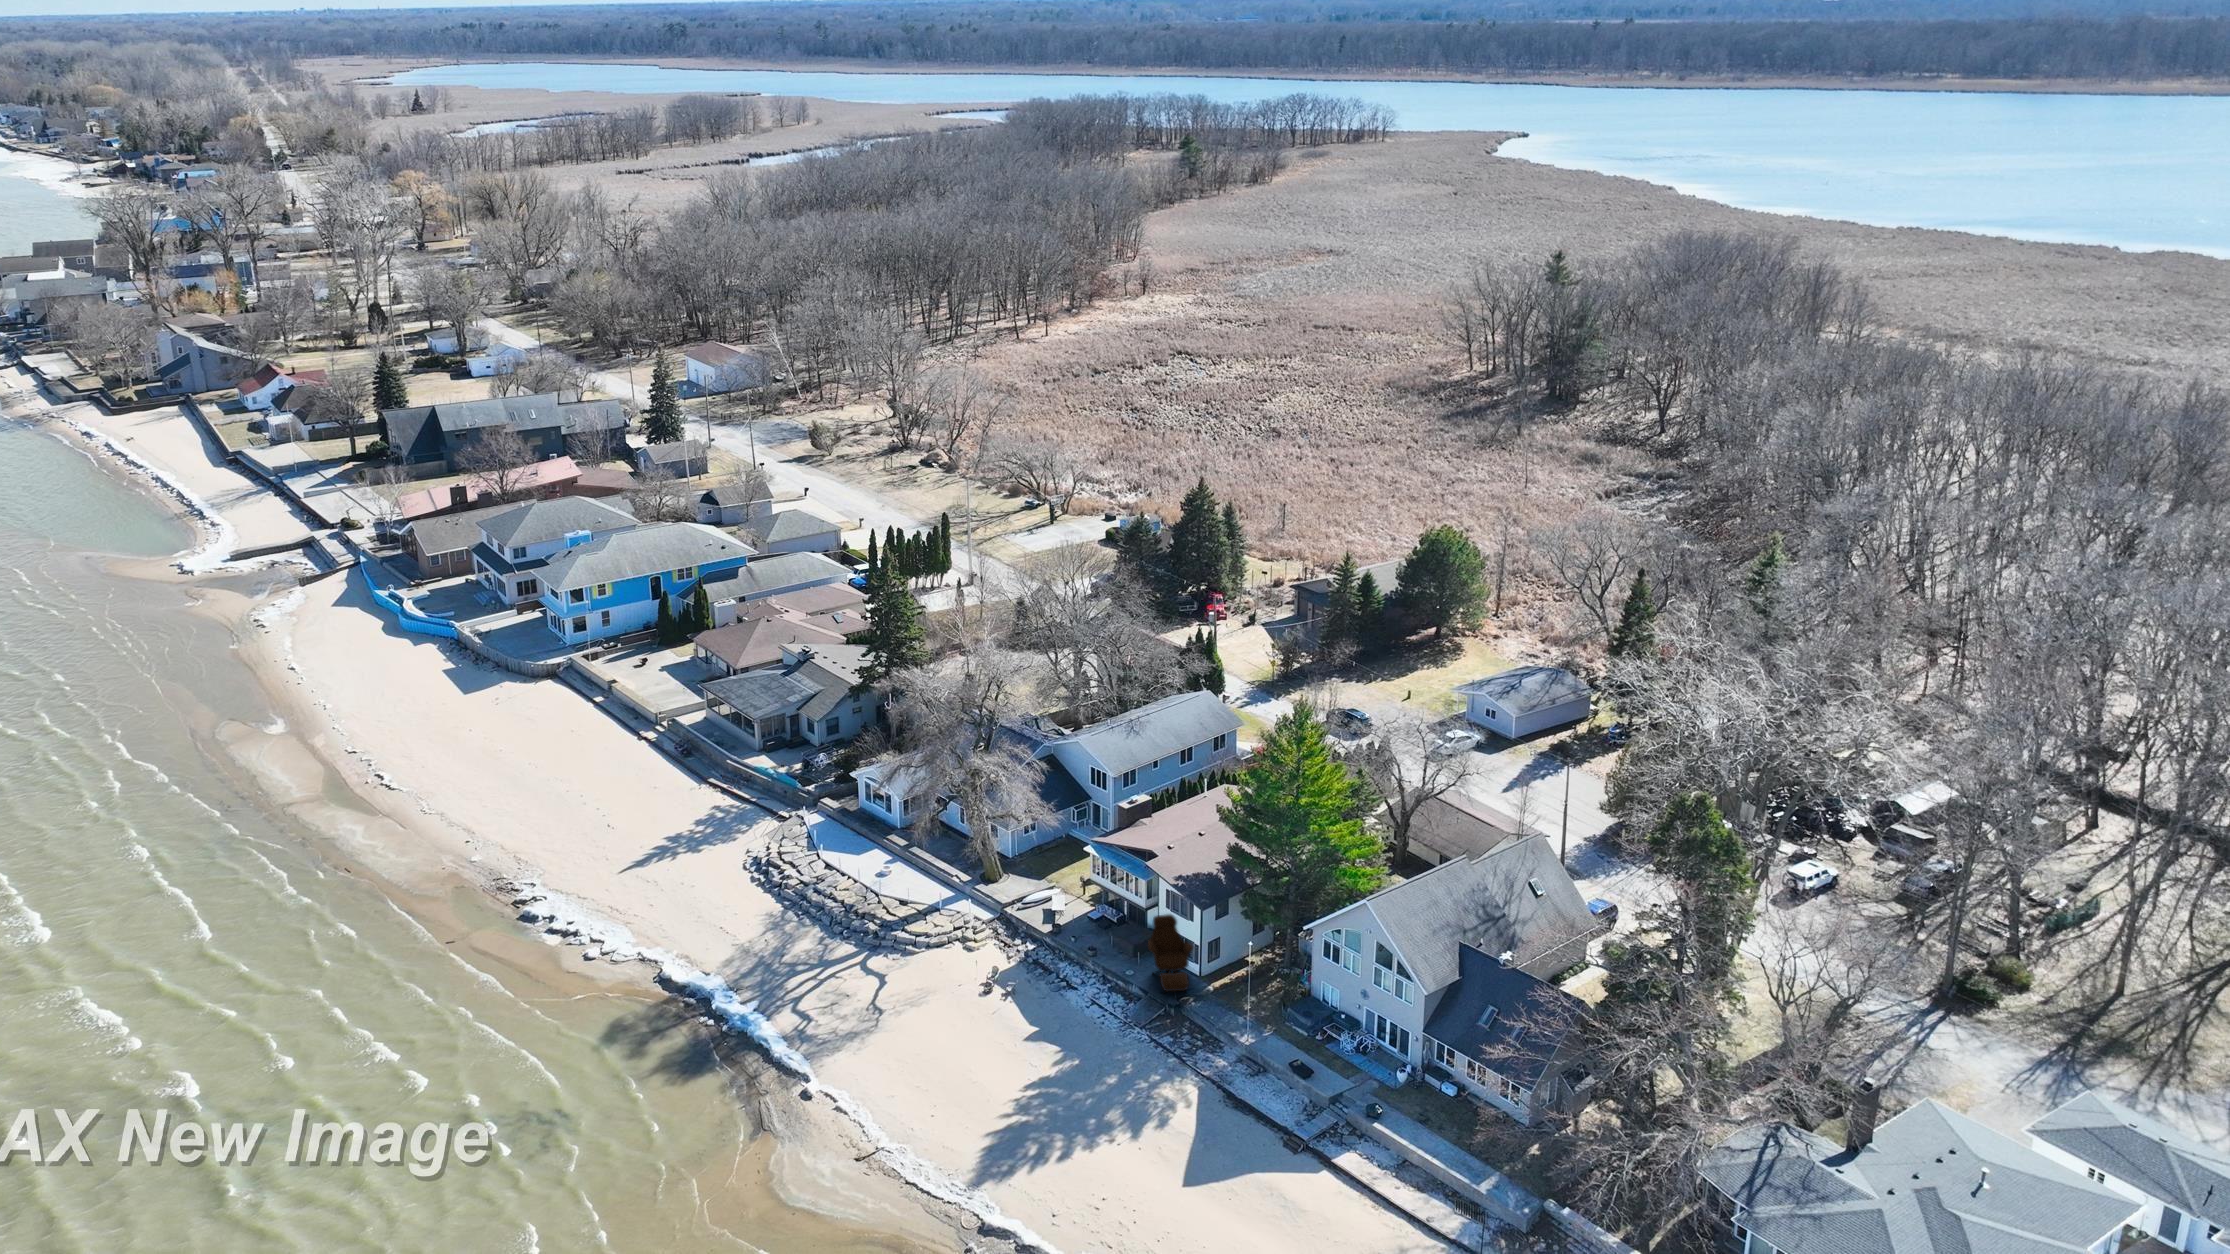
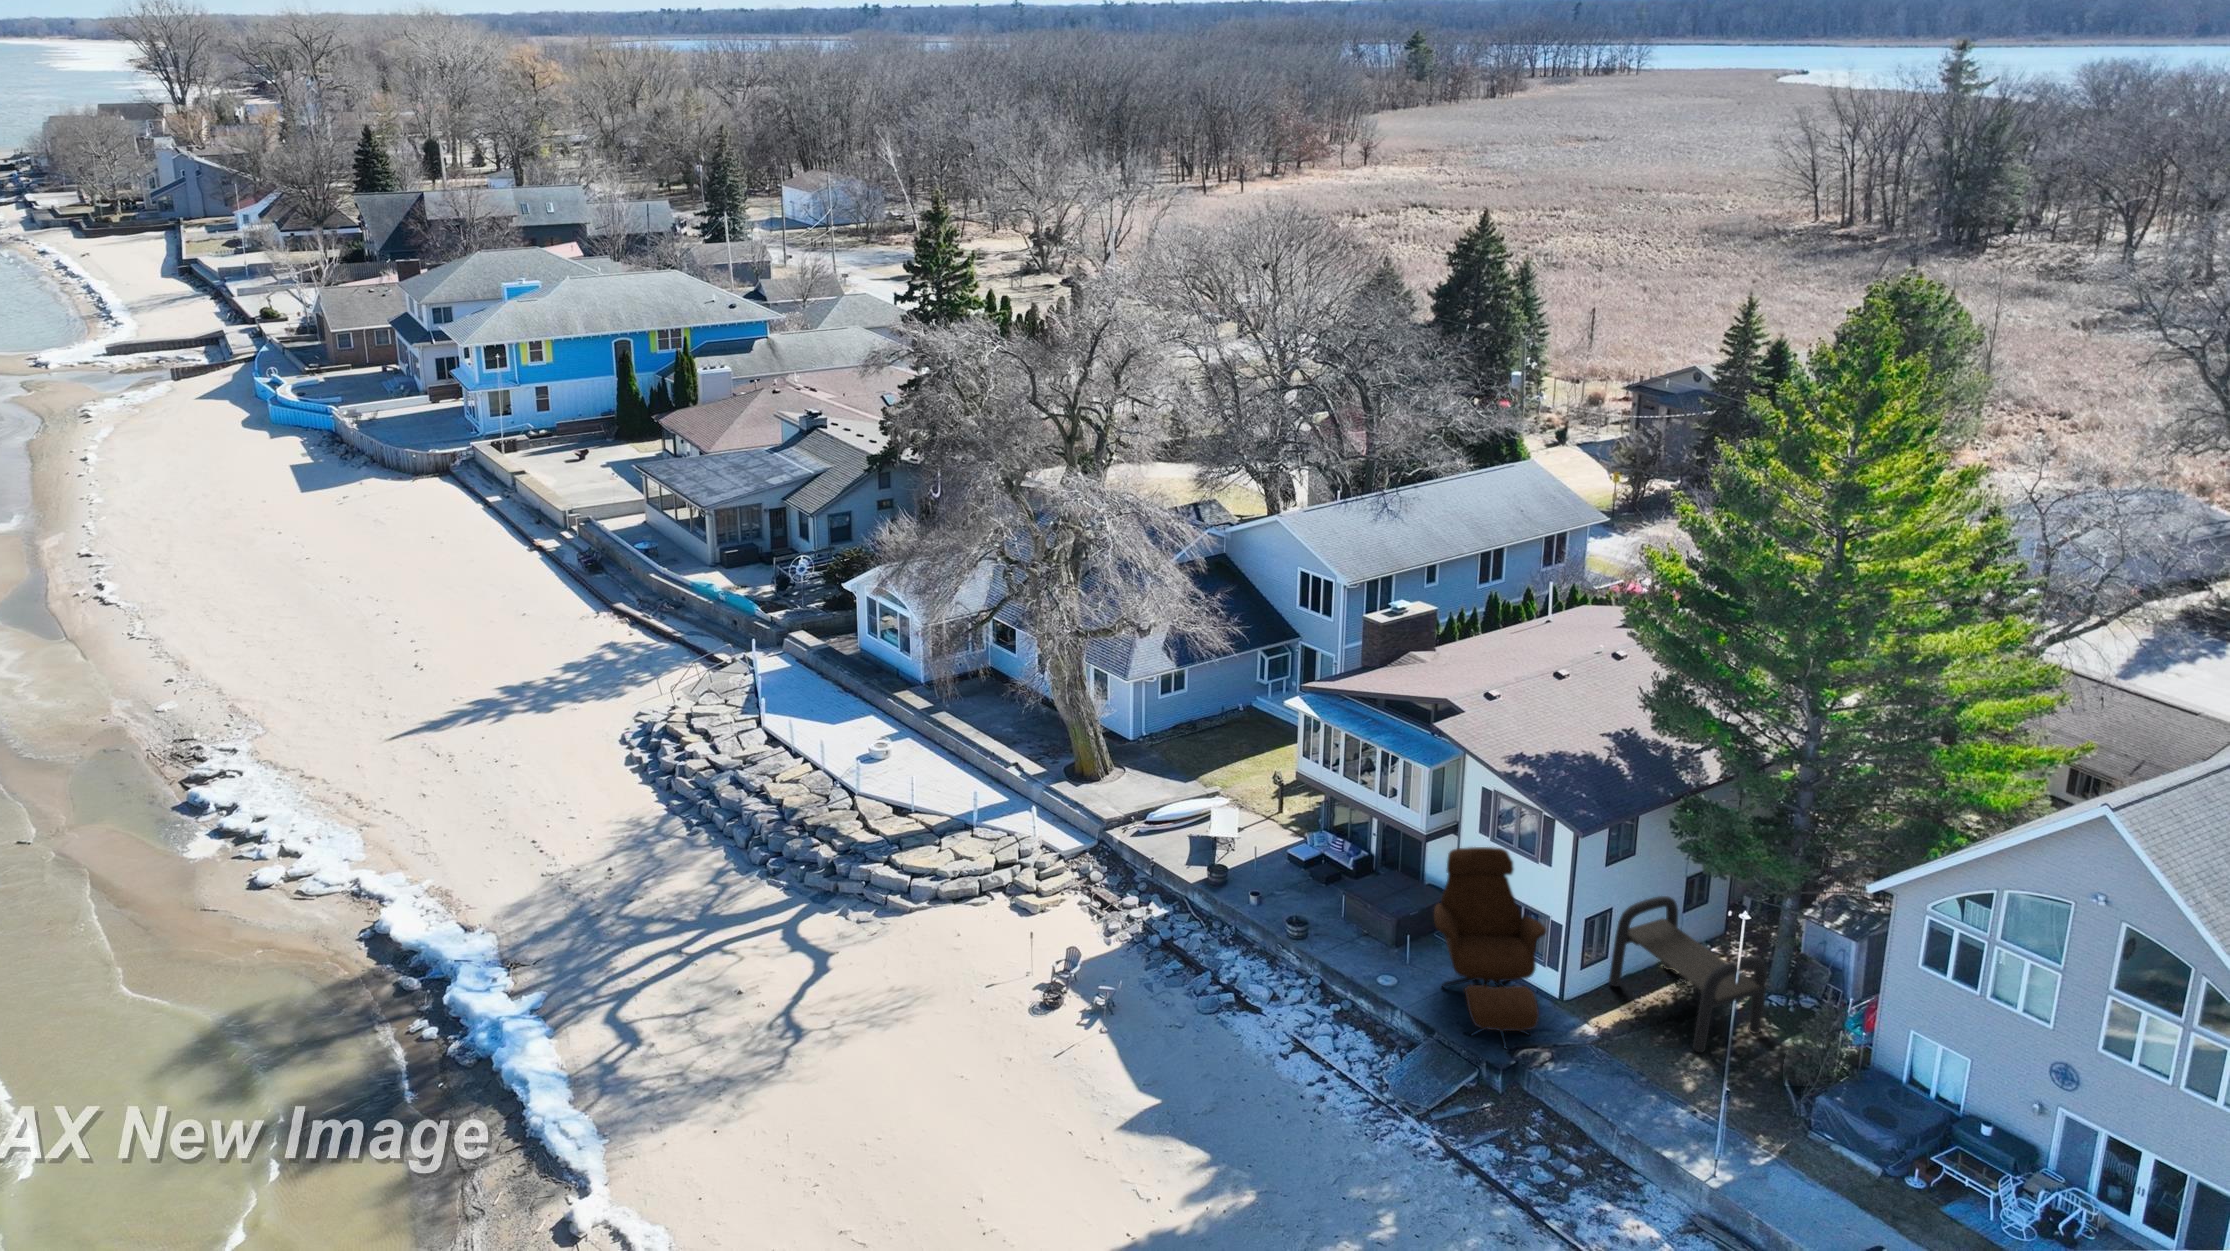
bench: none [1220,931,1276,995] -> present [1609,896,1767,1053]

